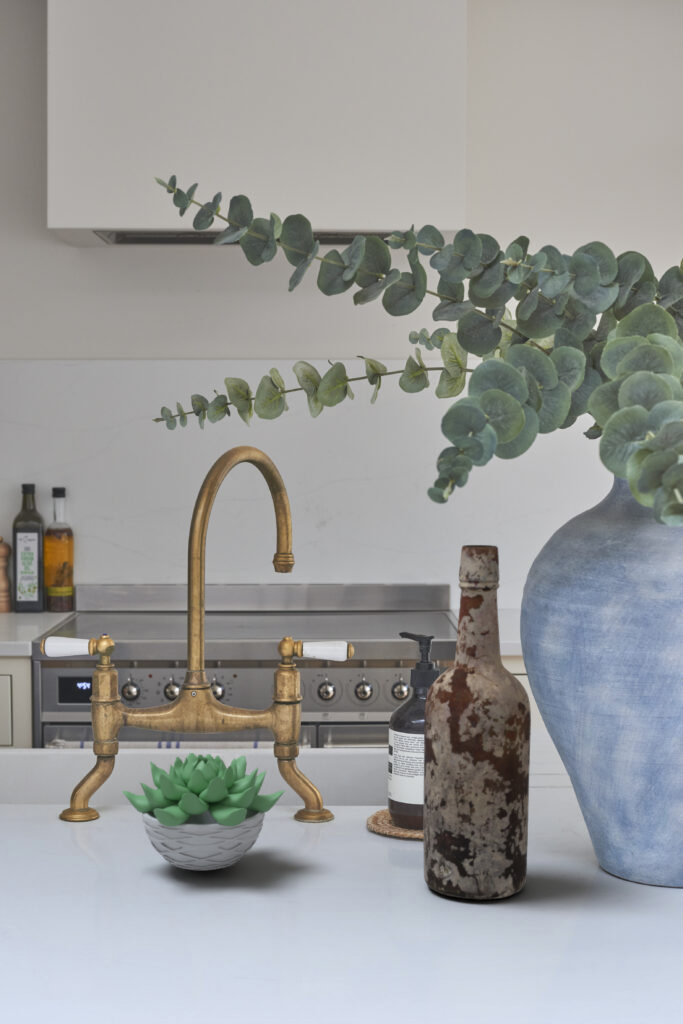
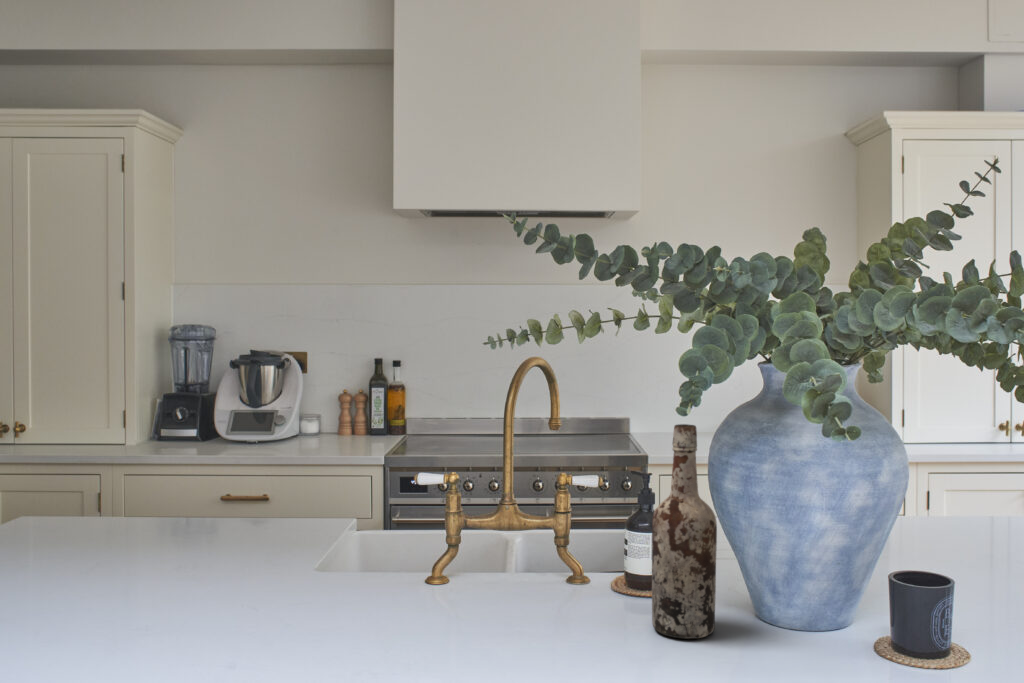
succulent plant: present [122,753,285,870] -> none [470,546,567,618]

